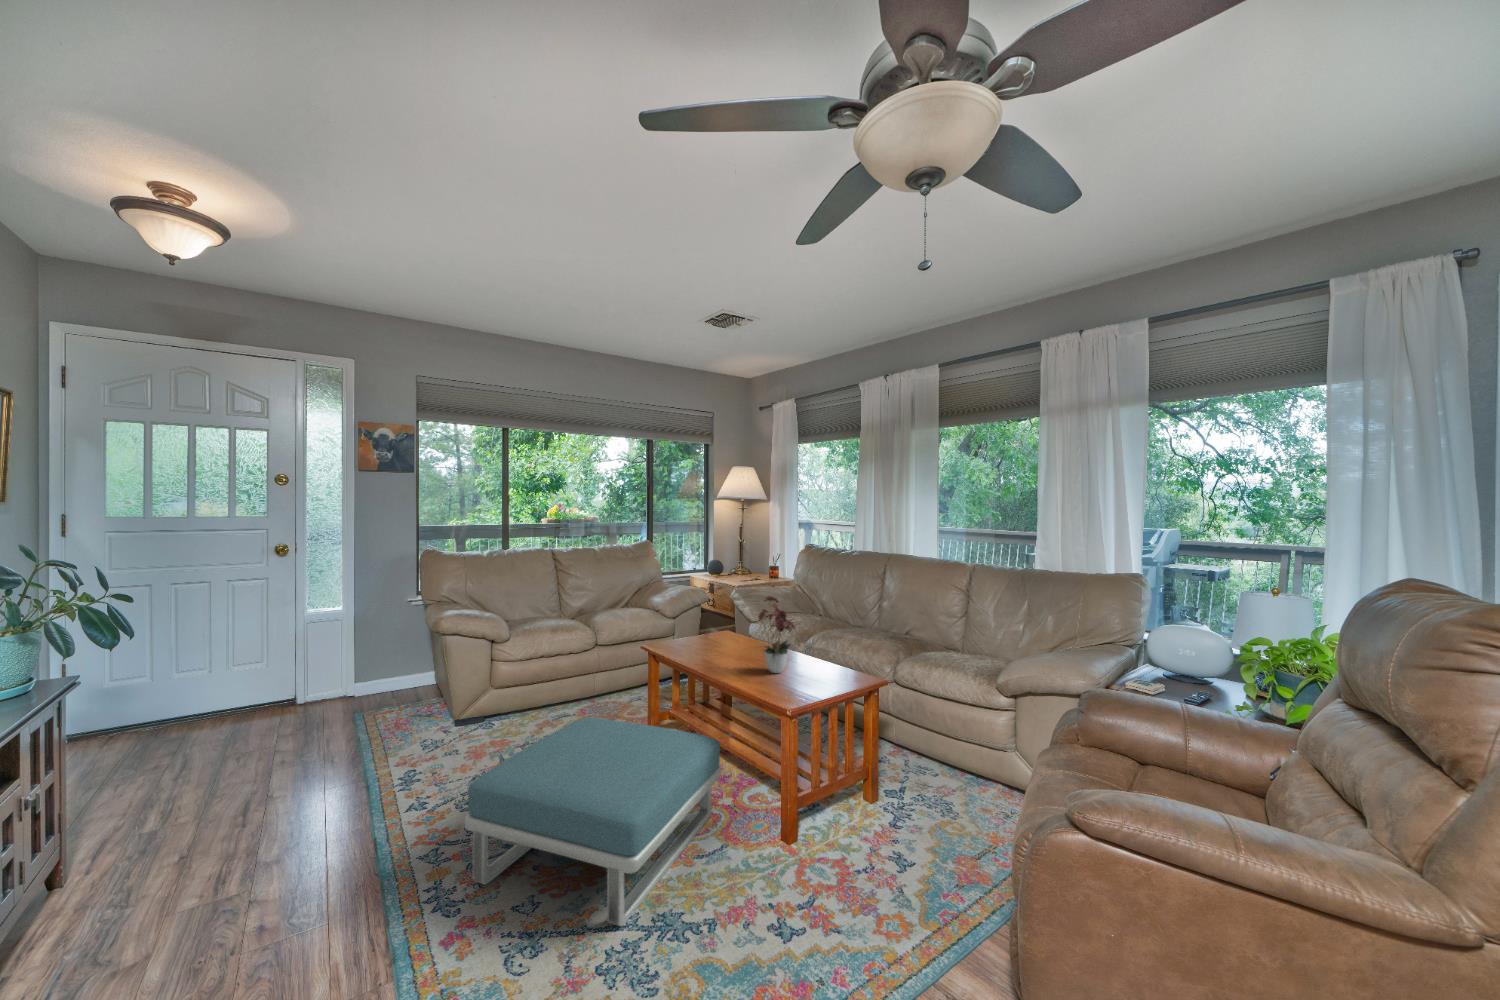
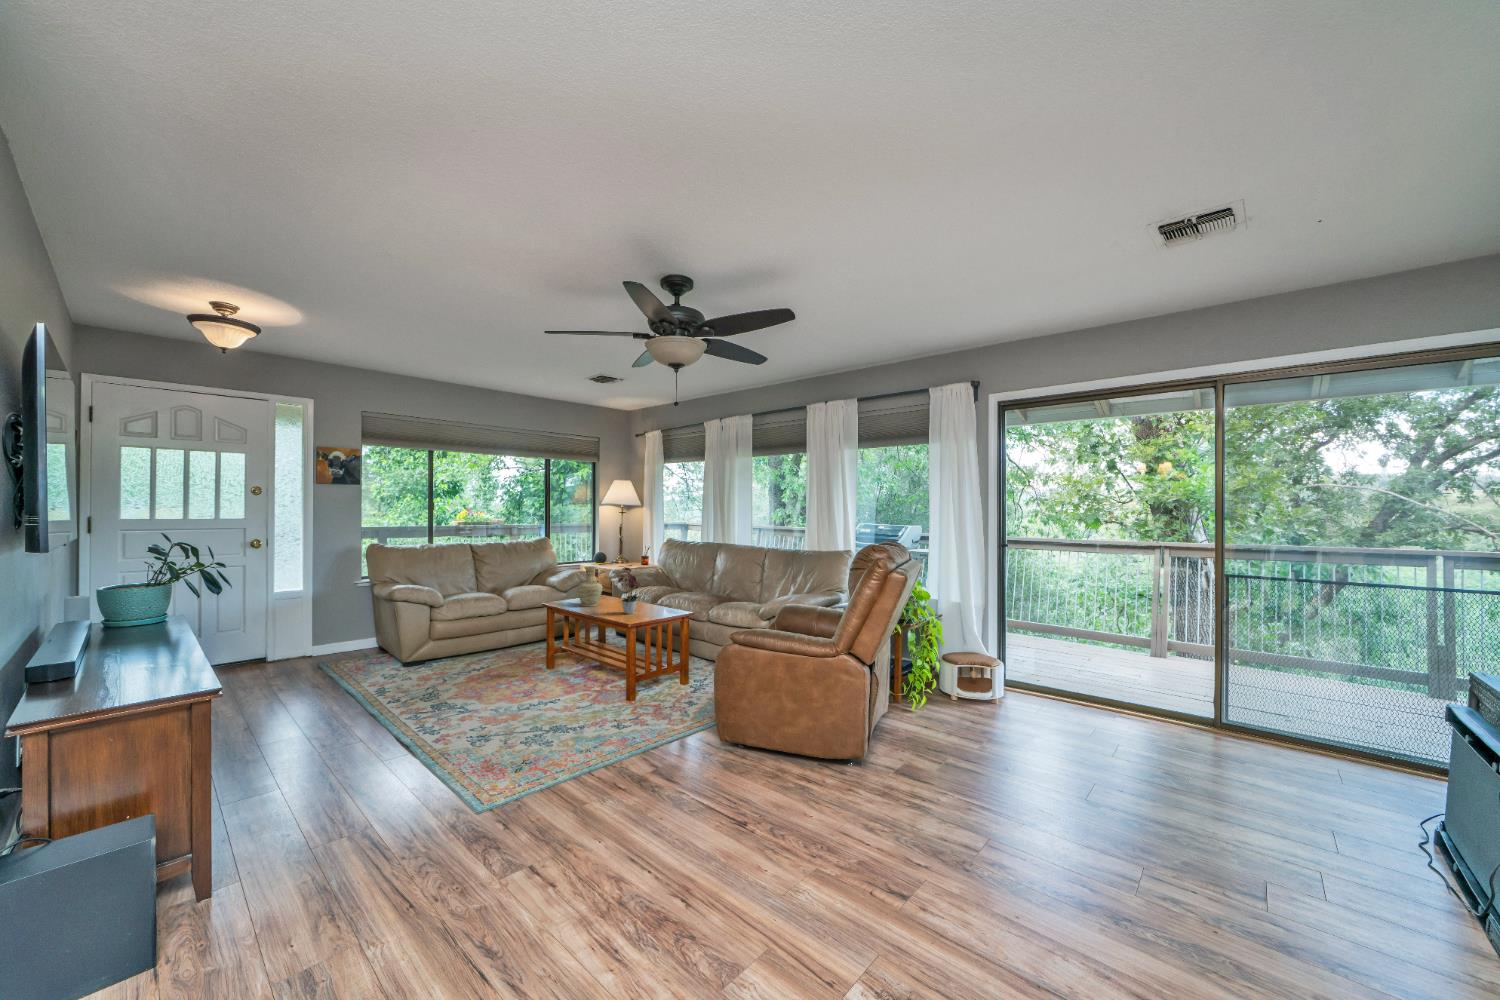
vase: none [693,590,730,653] -> present [577,566,603,607]
footstool: present [465,717,721,926] -> none [440,643,592,732]

